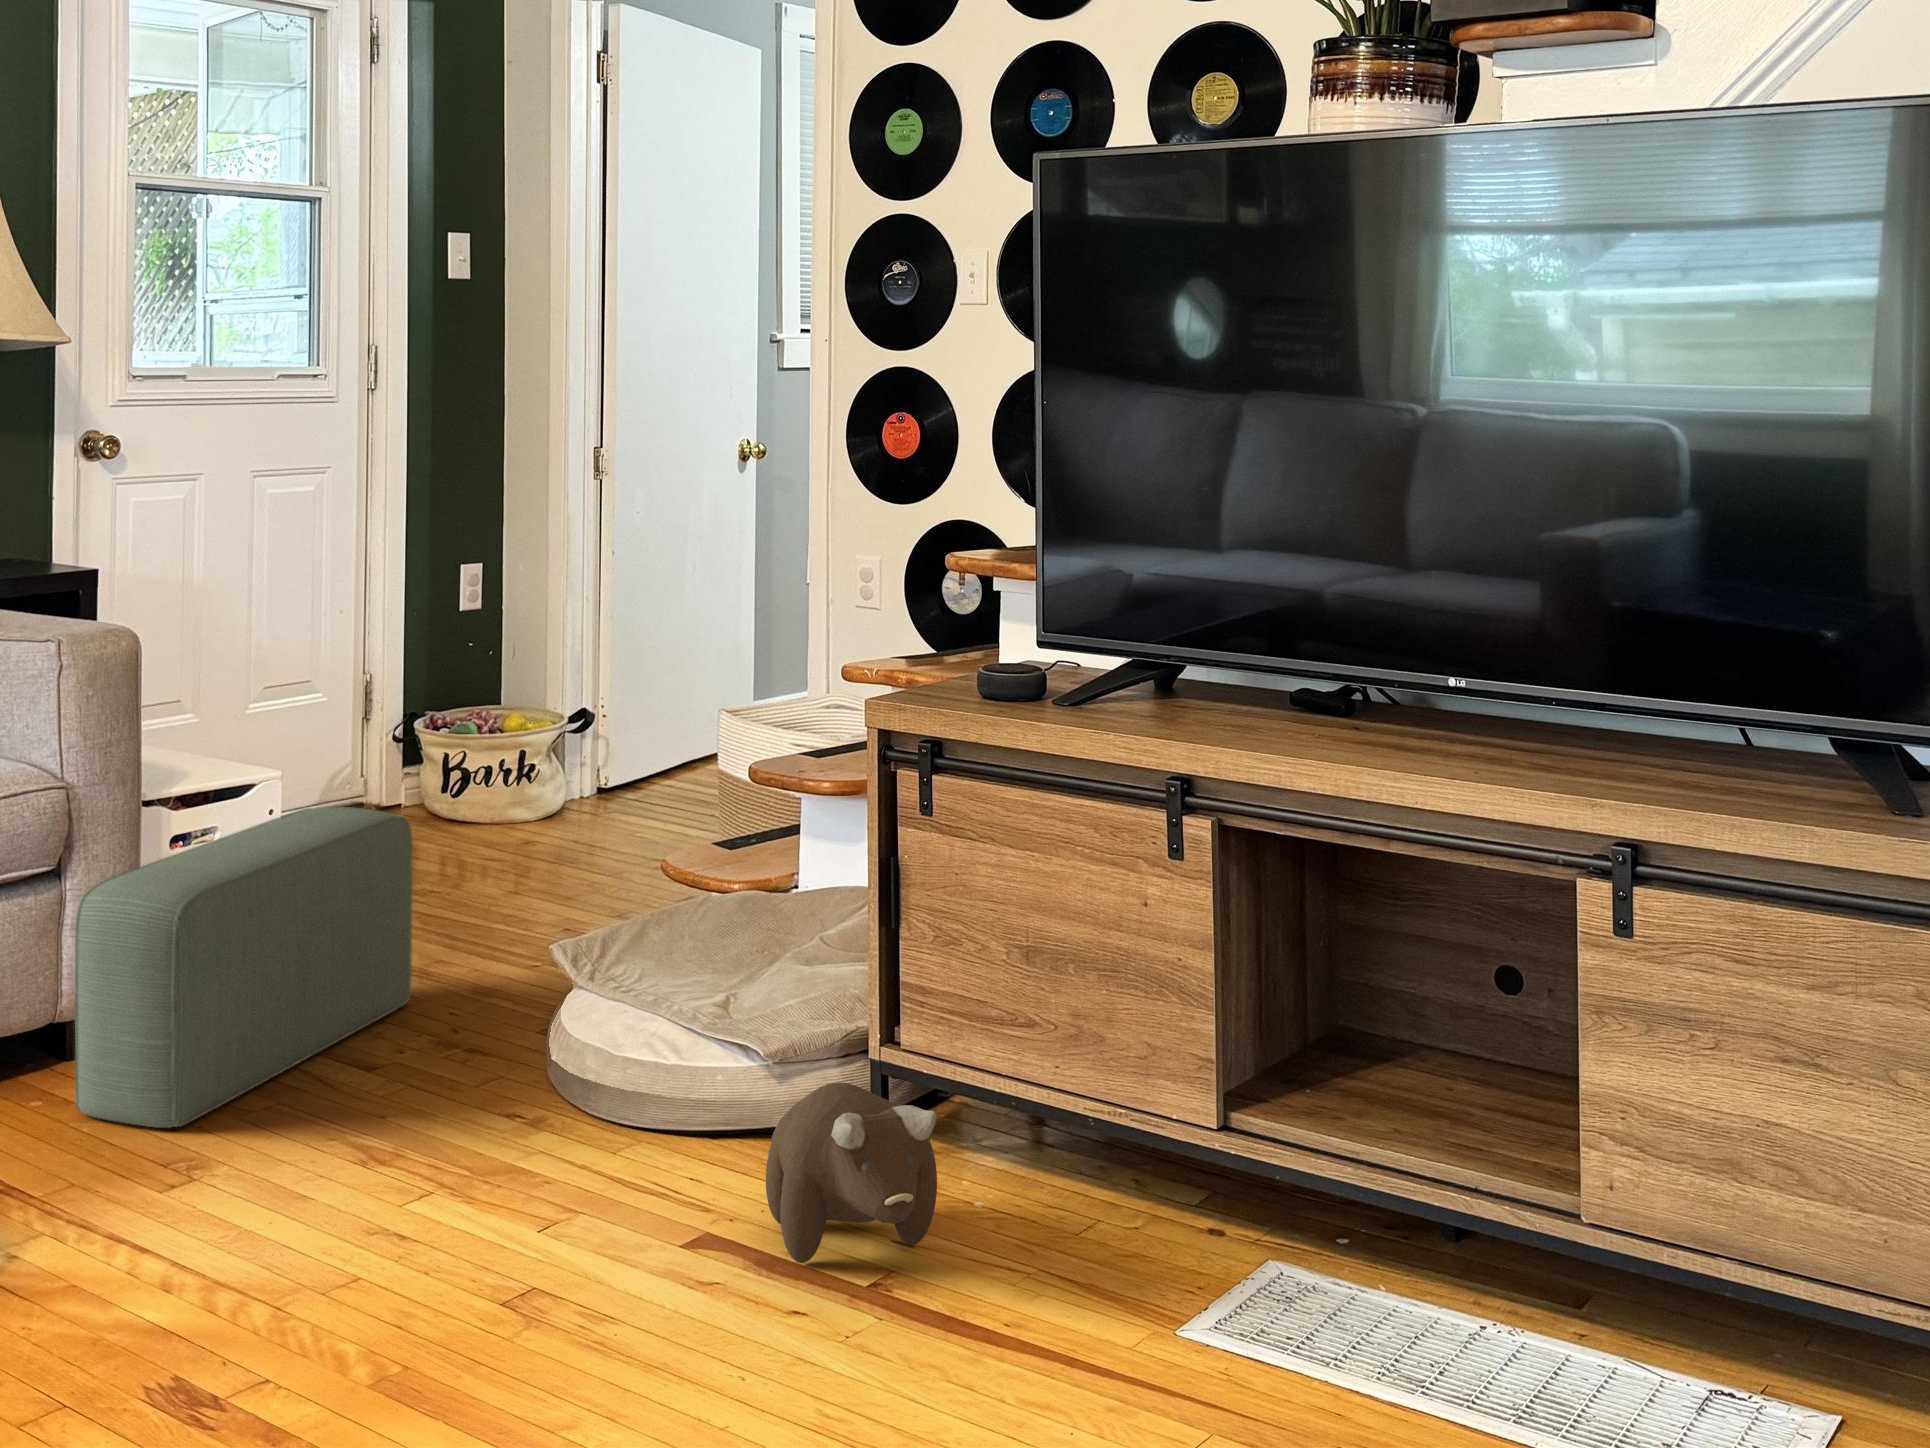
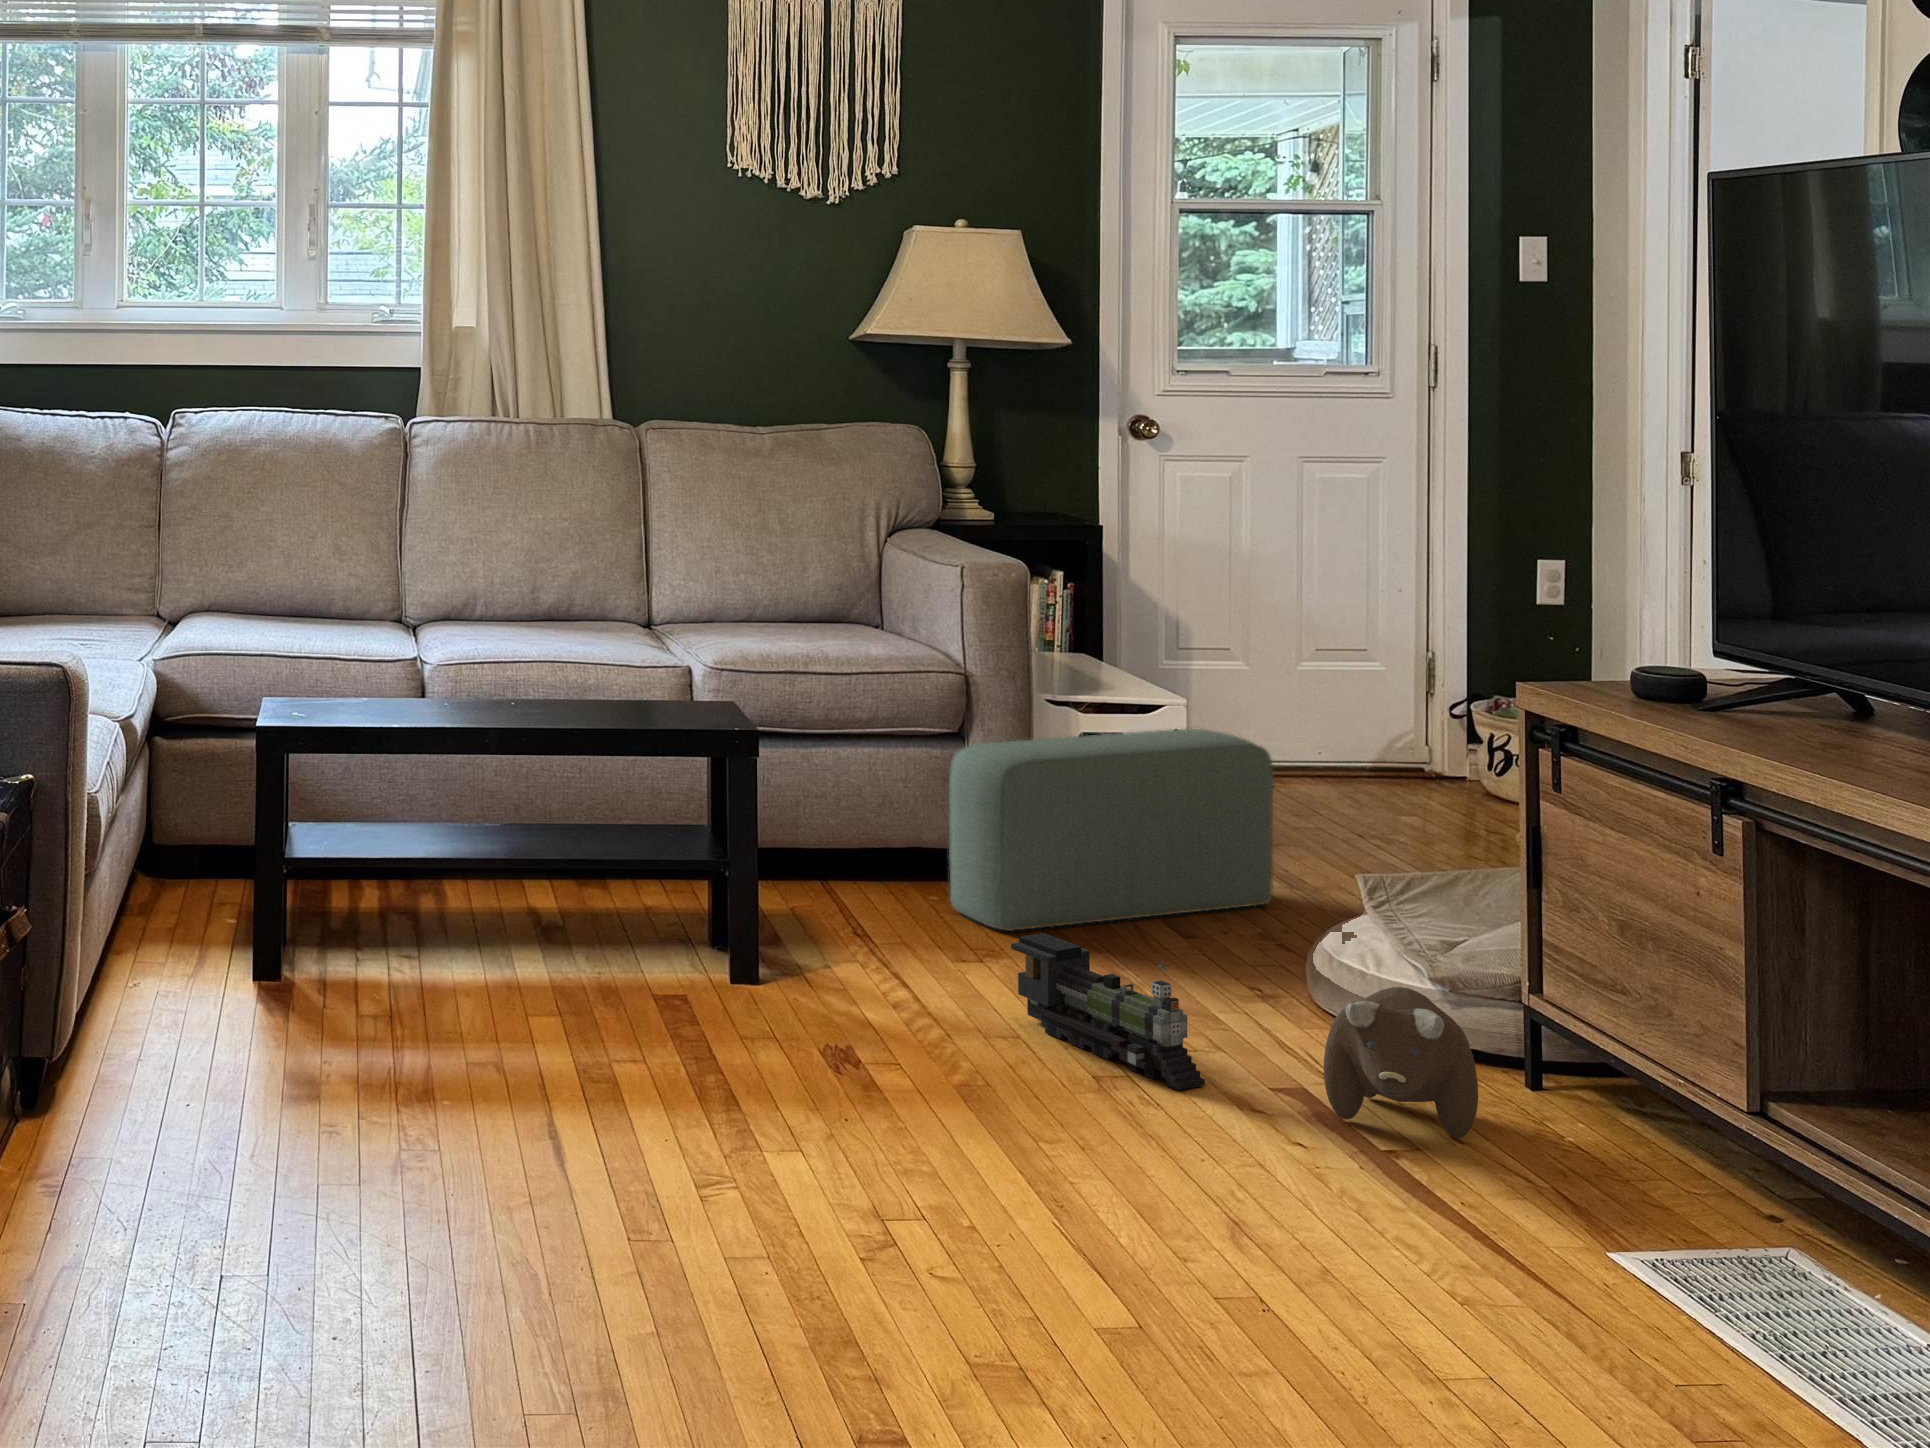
toy train: none [335,1125,631,1292] -> present [1011,933,1205,1090]

